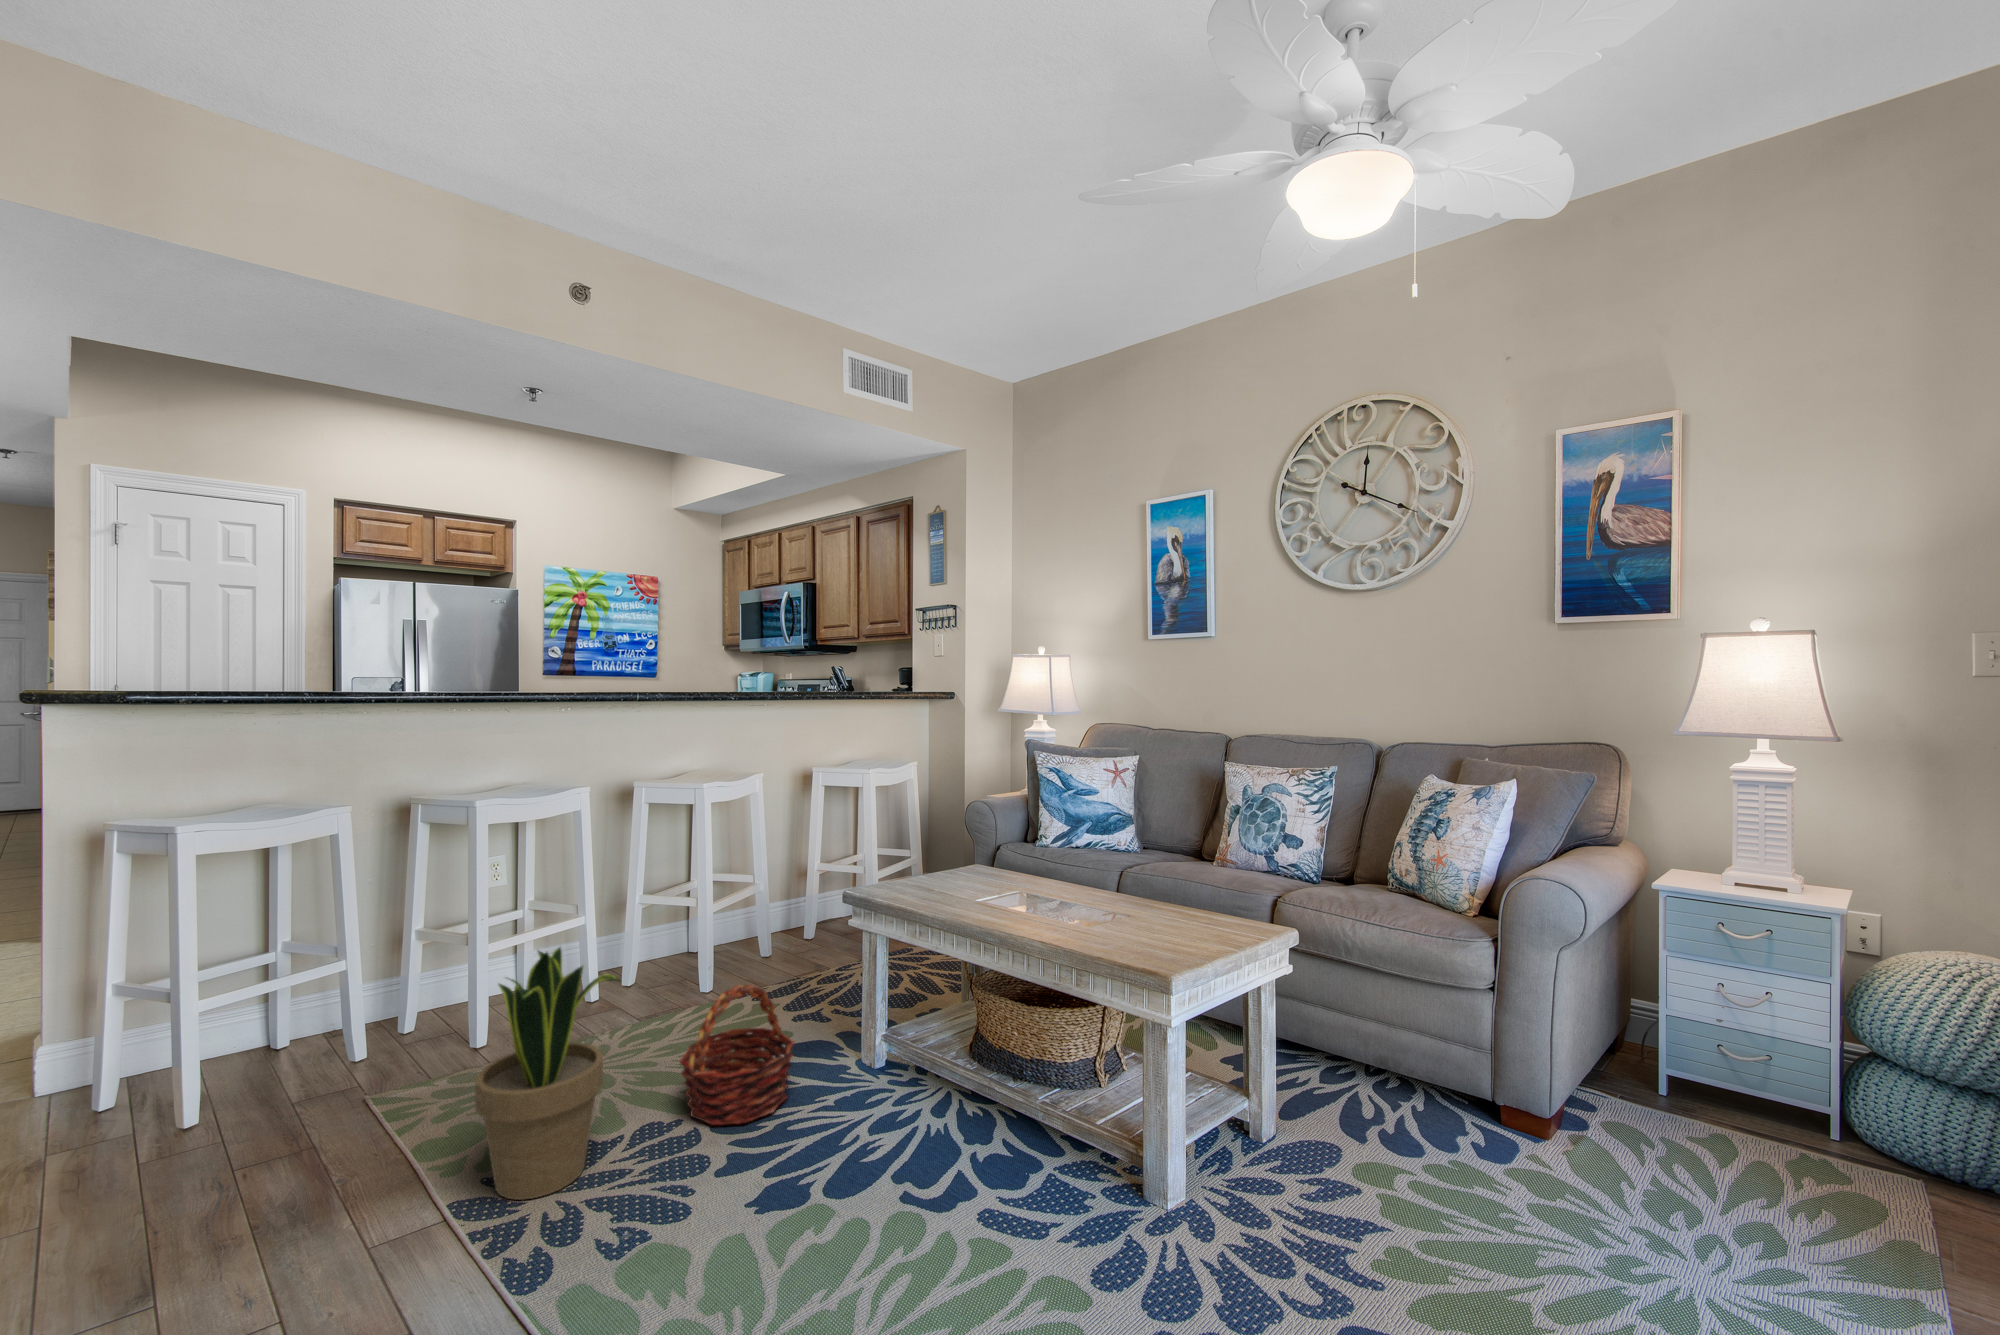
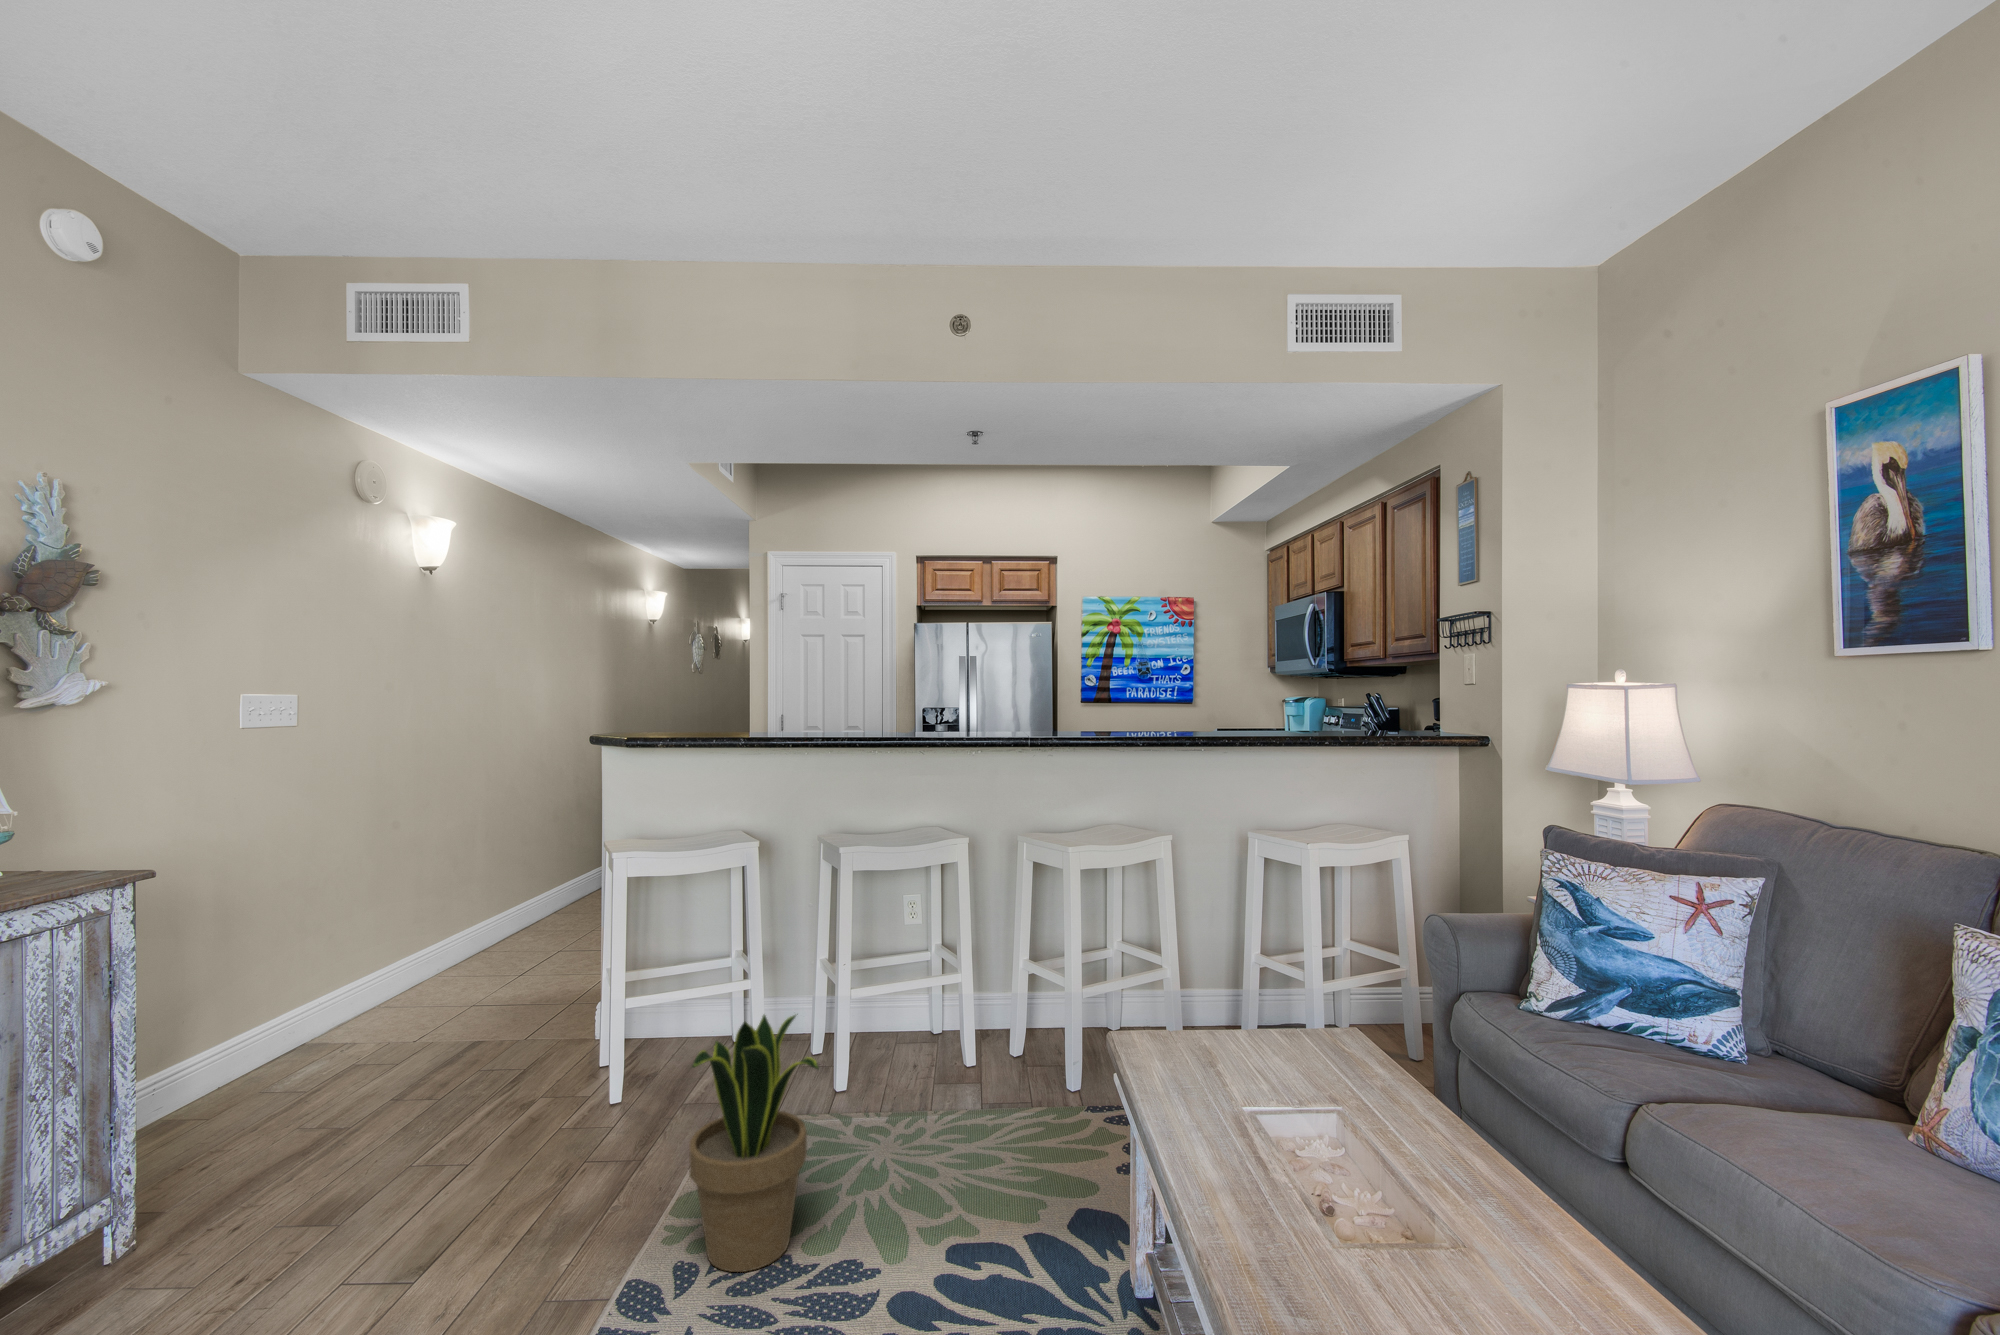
basket: present [680,985,794,1125] -> none [892,1107,1026,1281]

